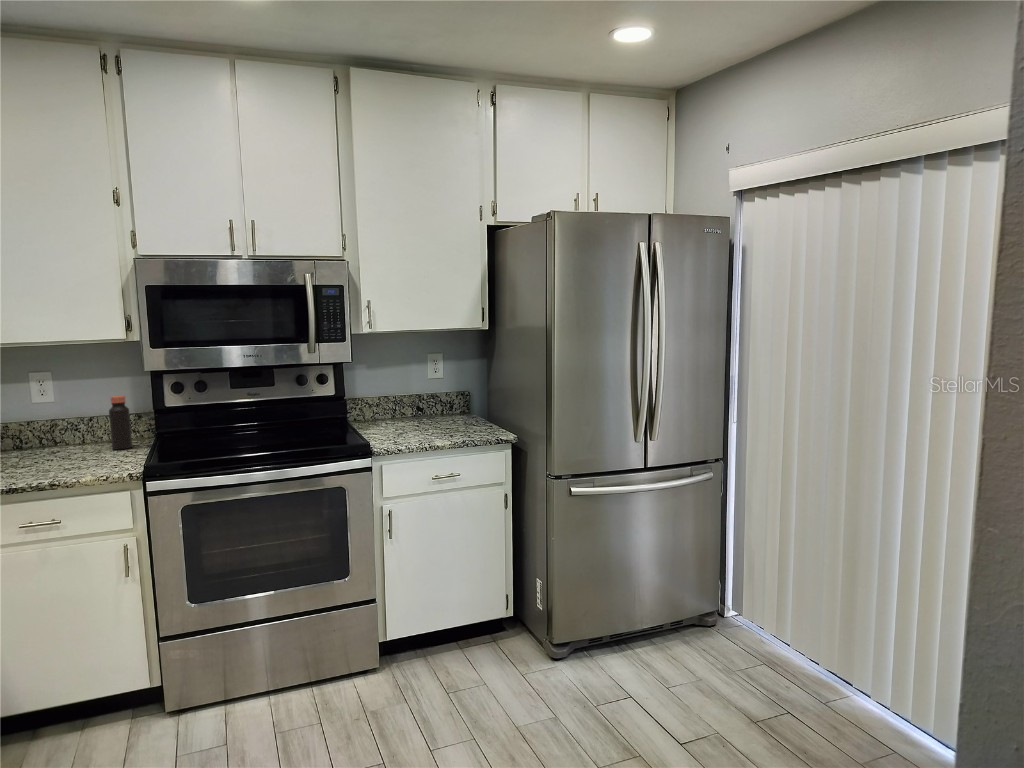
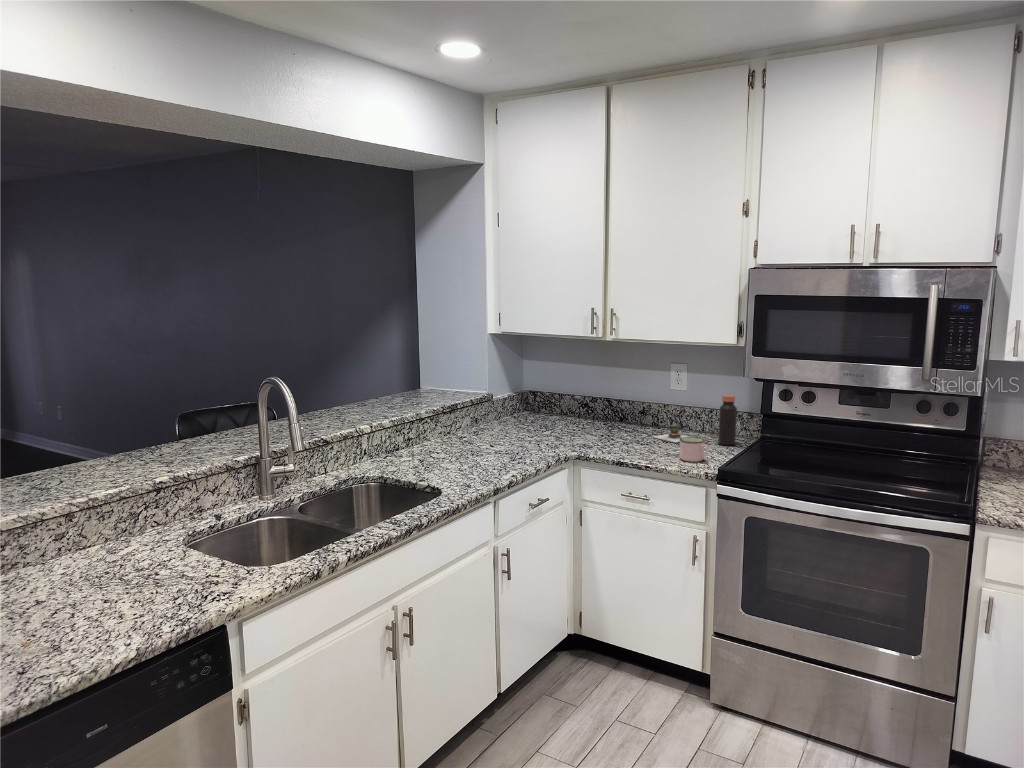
teapot: none [25,437,82,459] -> present [654,423,688,443]
mug: none [81,443,121,470] -> present [680,437,709,462]

